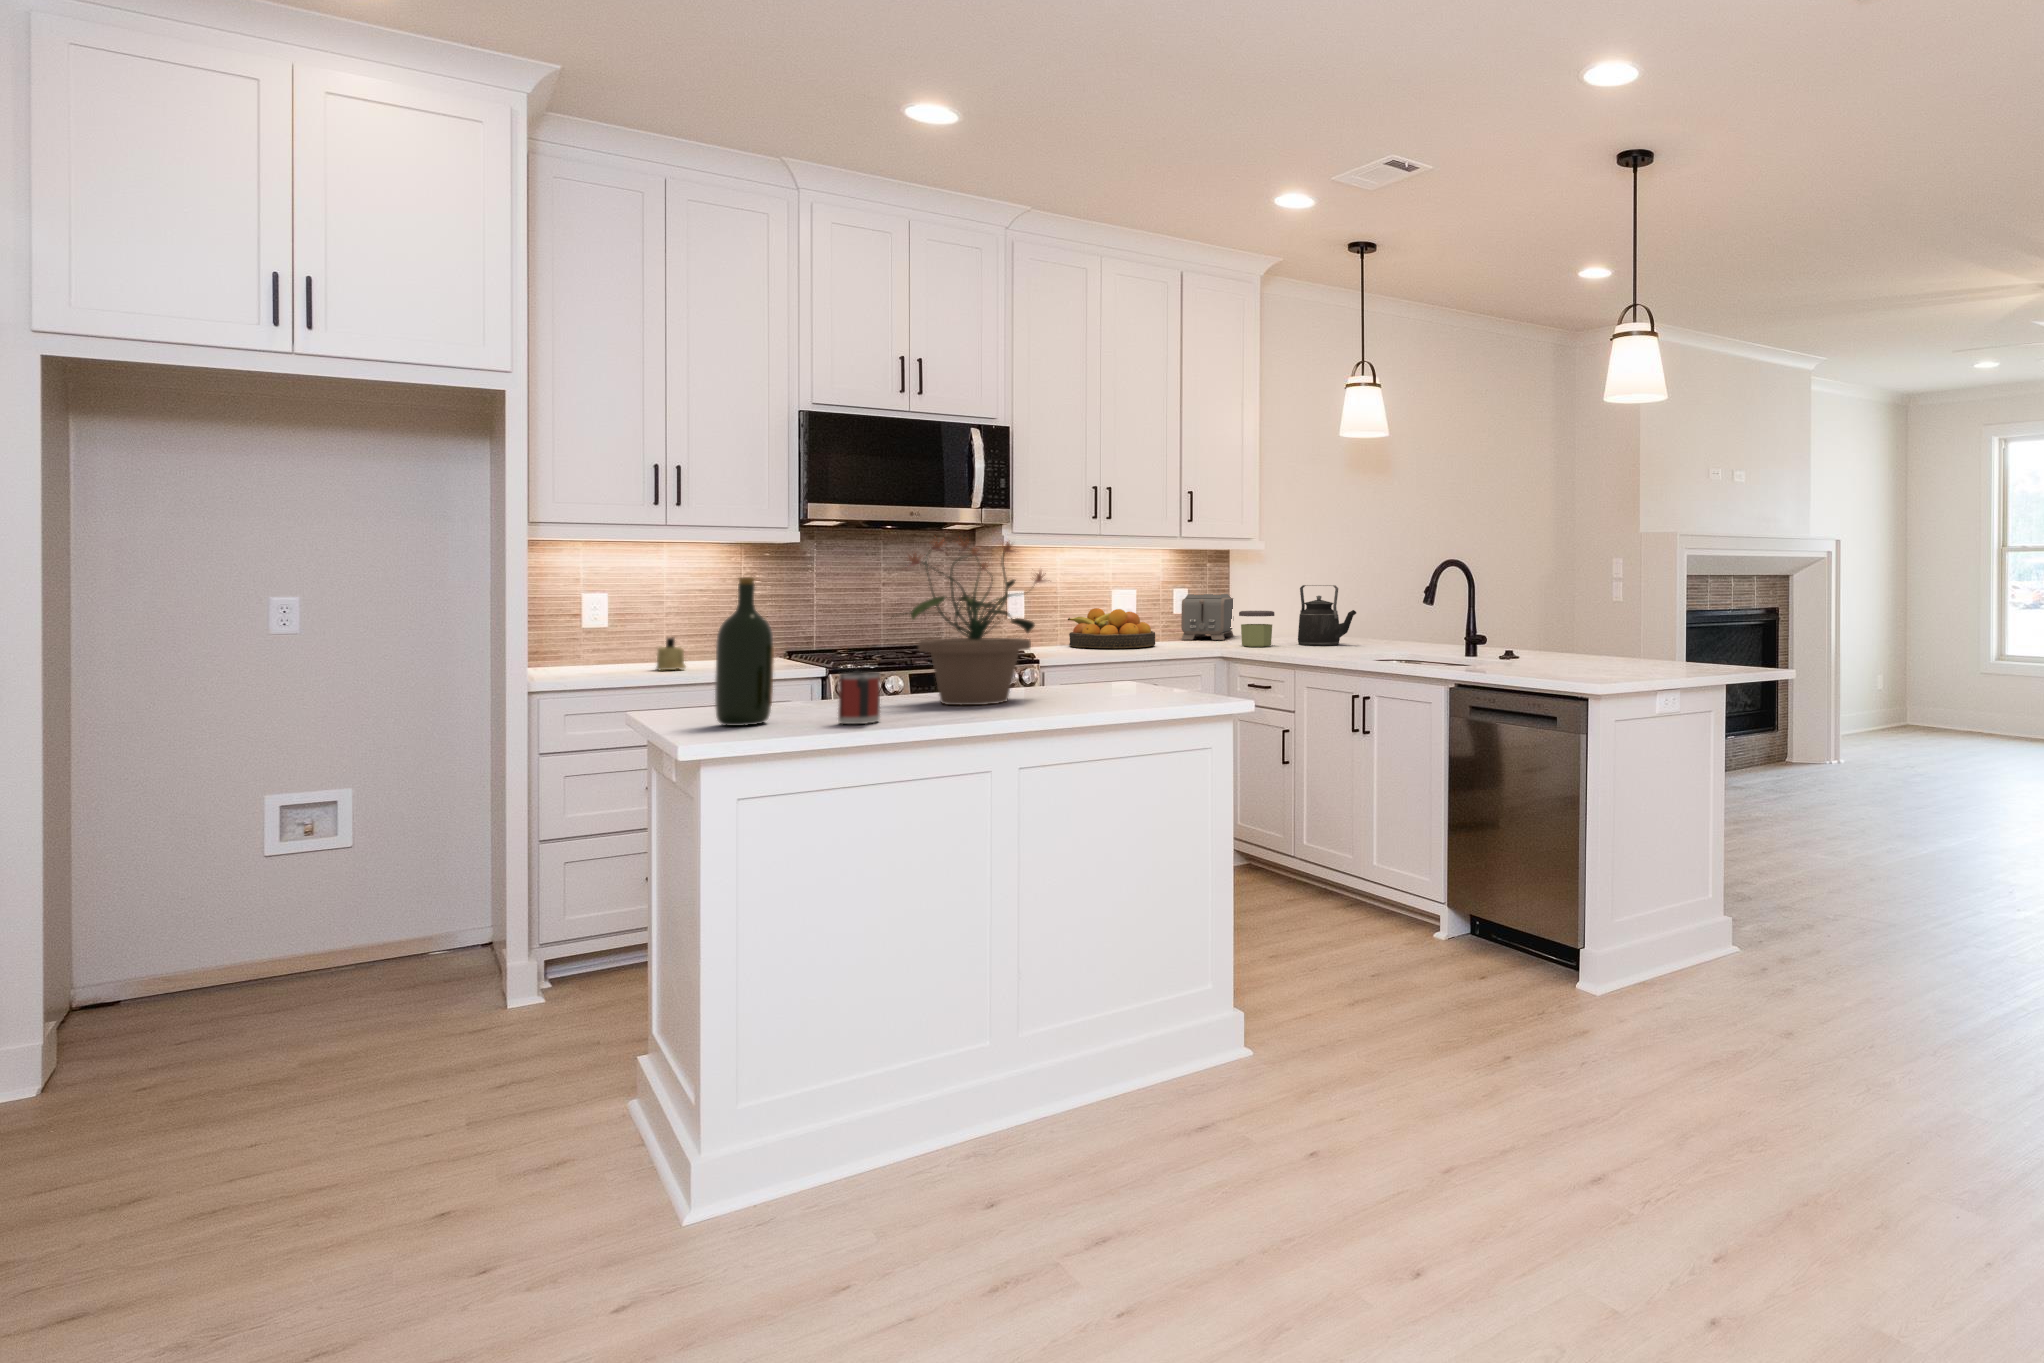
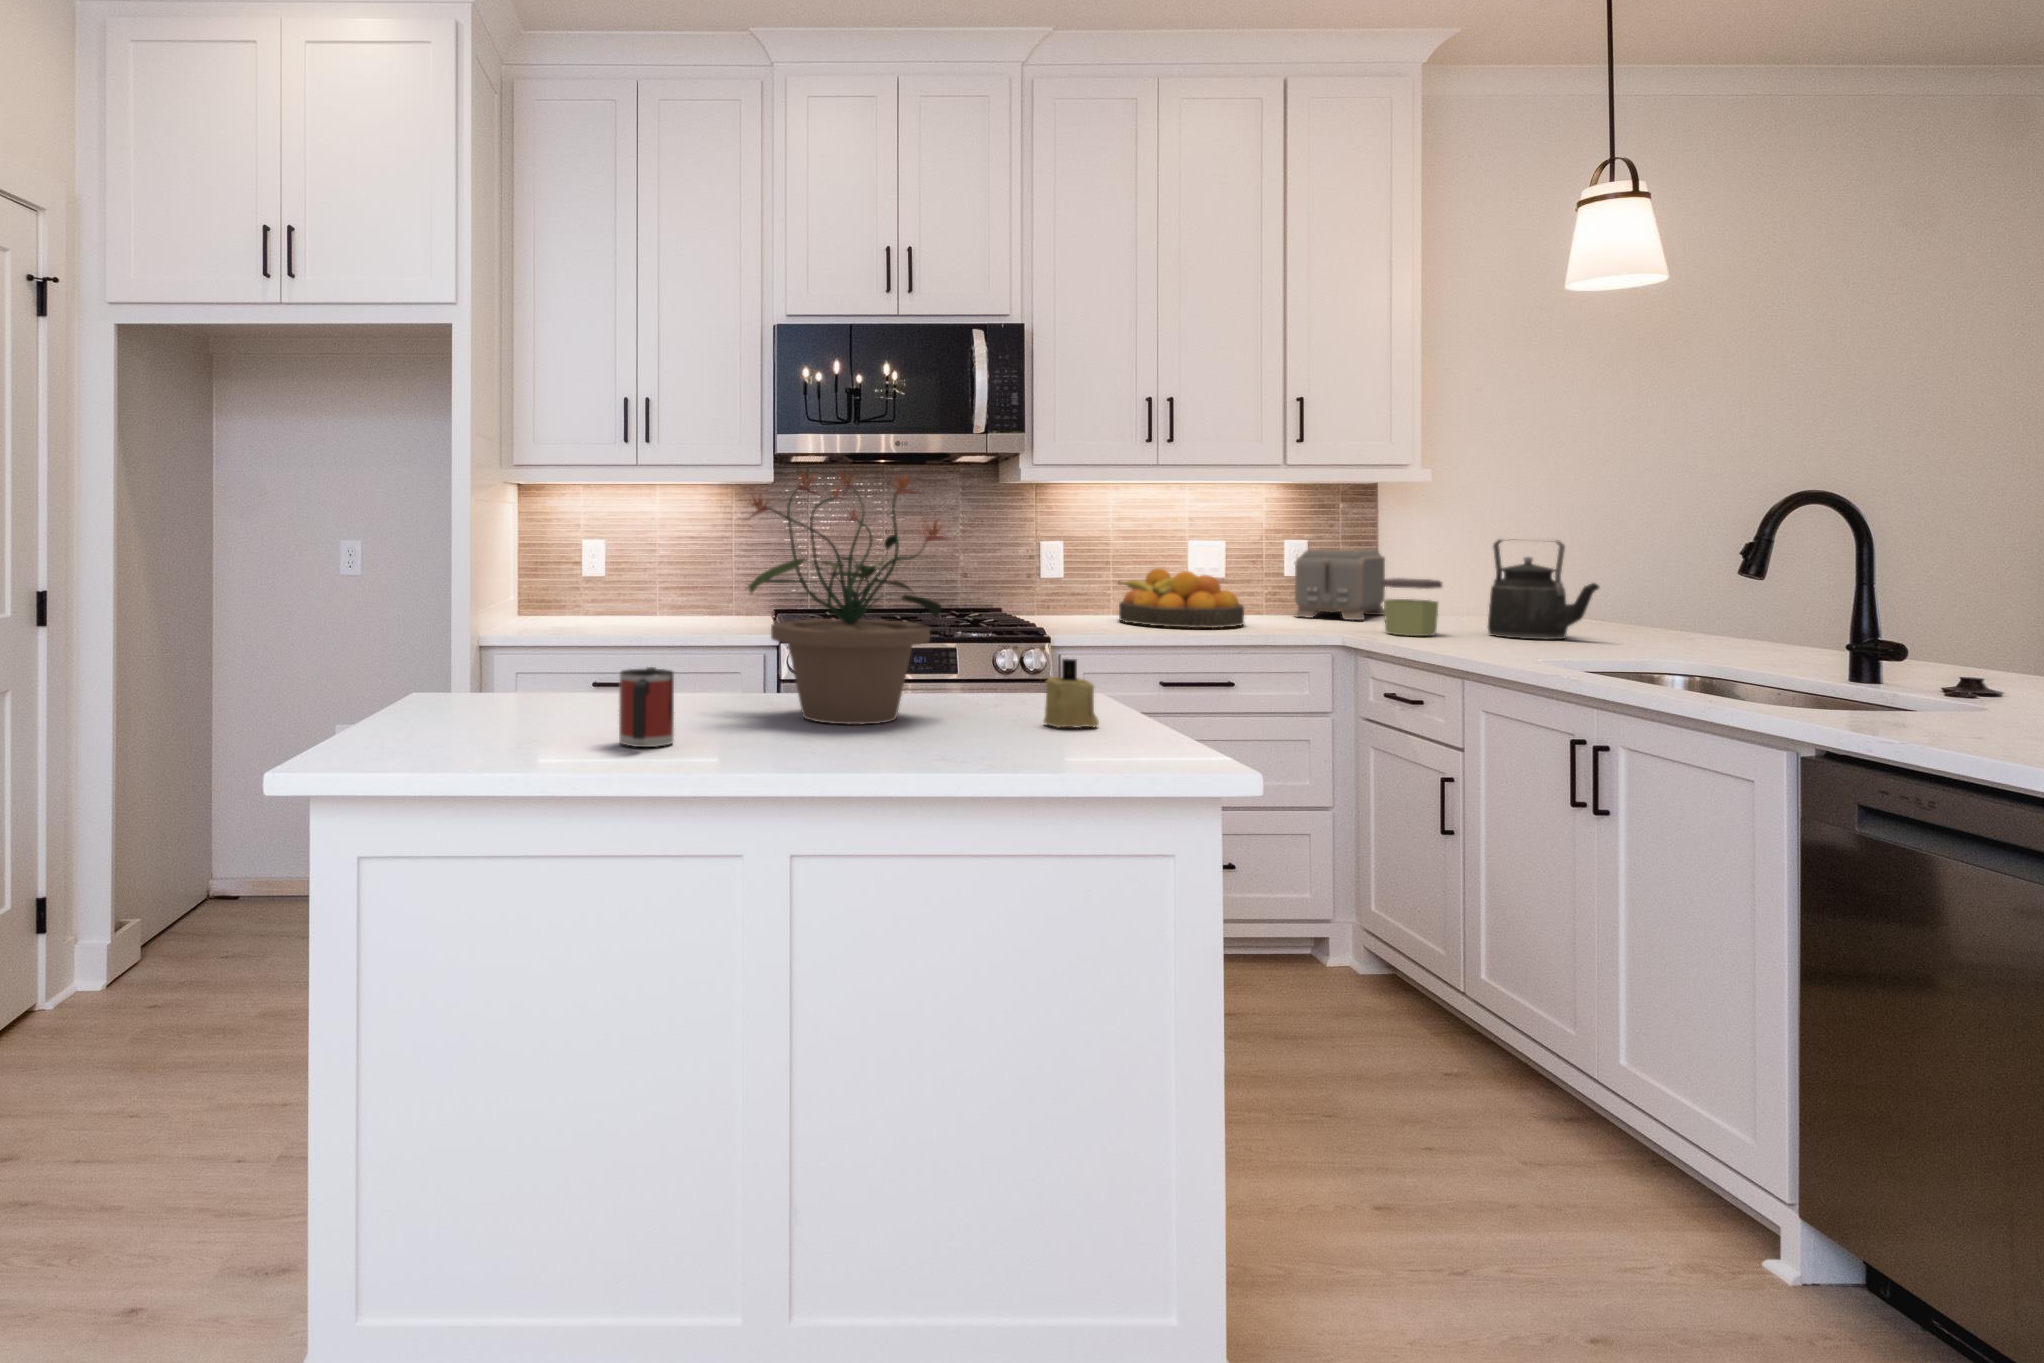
wine bottle: present [715,577,774,726] -> none [493,531,562,732]
candle: present [656,637,686,671] -> present [1044,659,1099,728]

